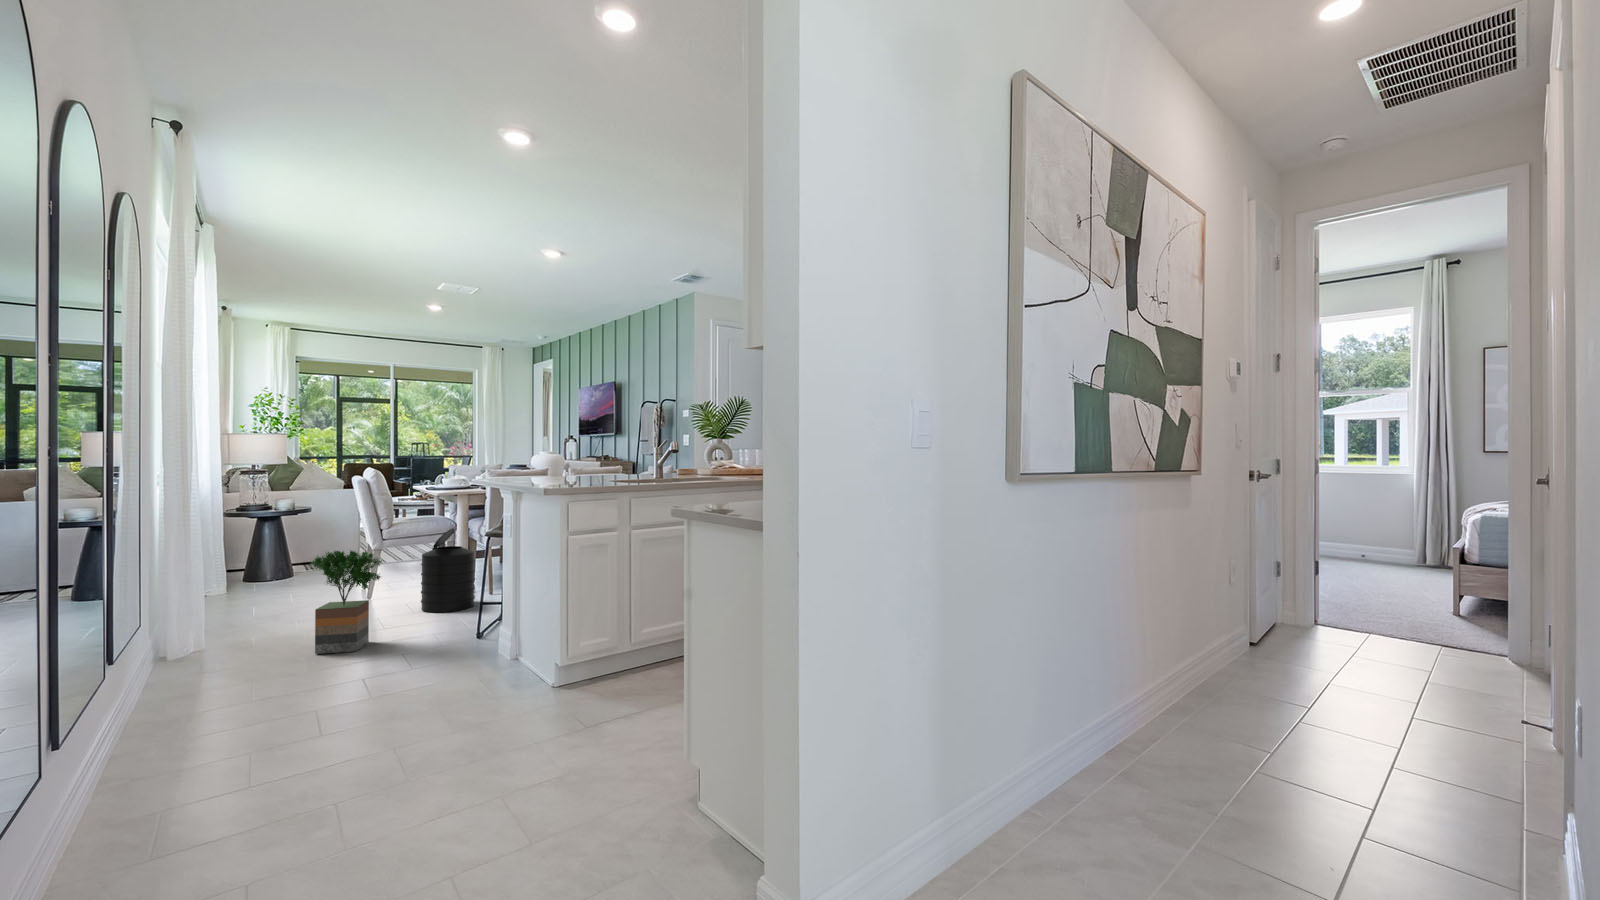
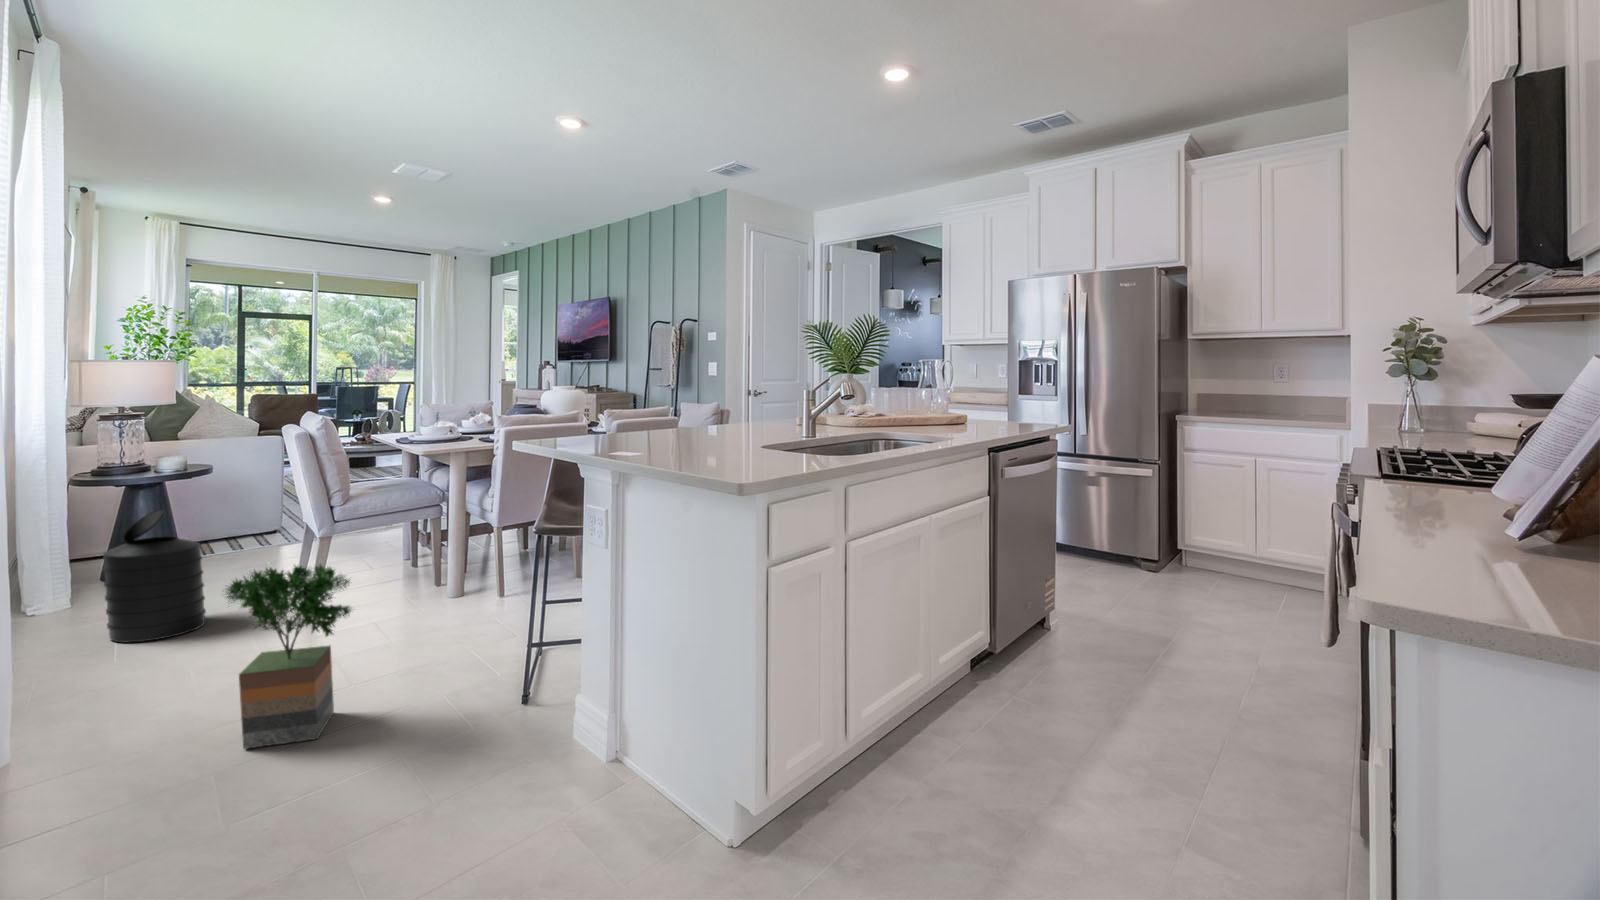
trash can: present [421,528,475,612] -> present [103,510,206,642]

